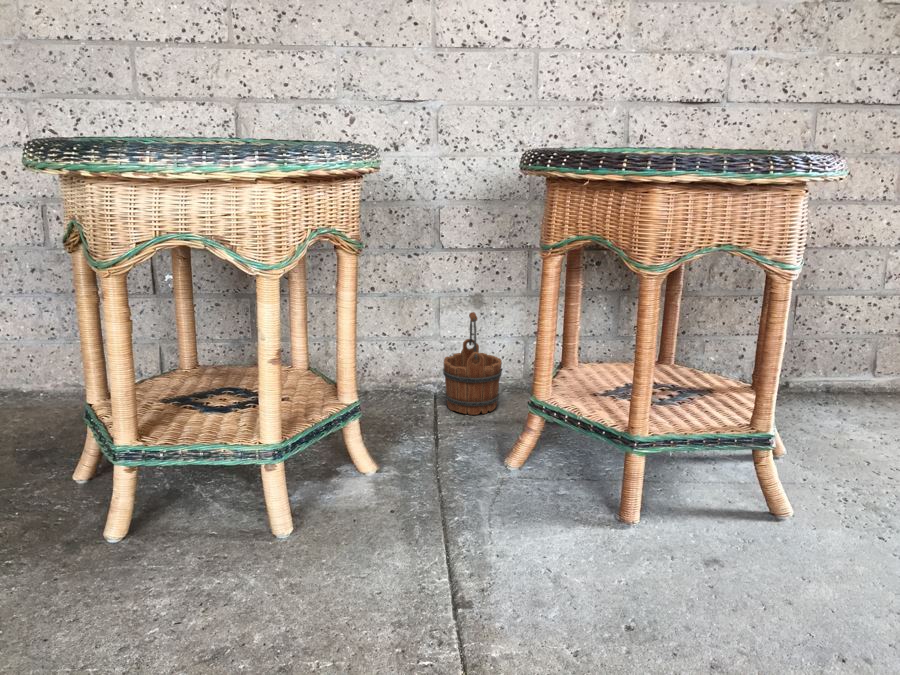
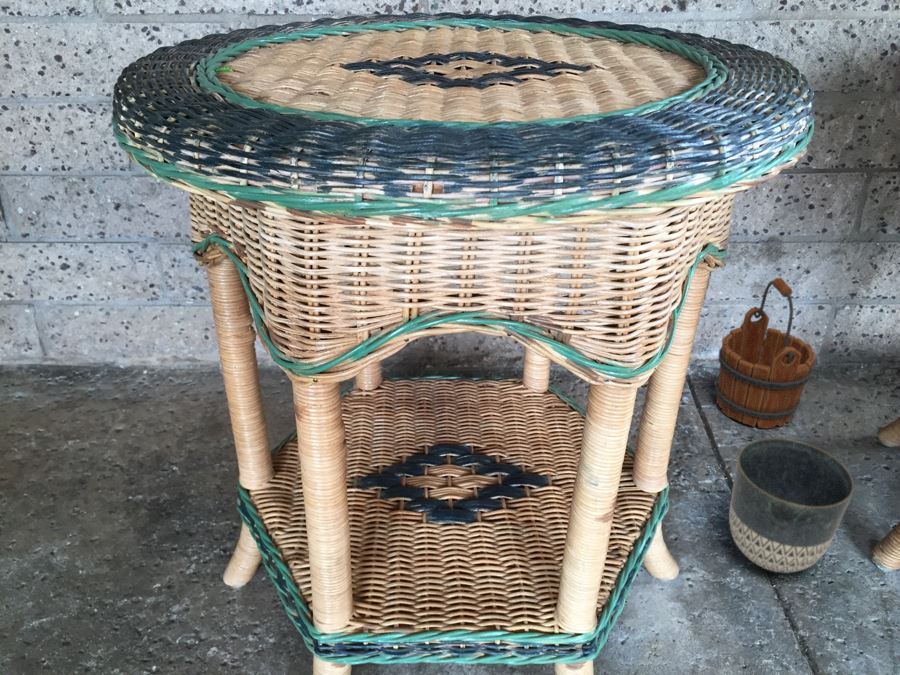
planter: none [408,387,474,468] -> present [729,438,854,573]

